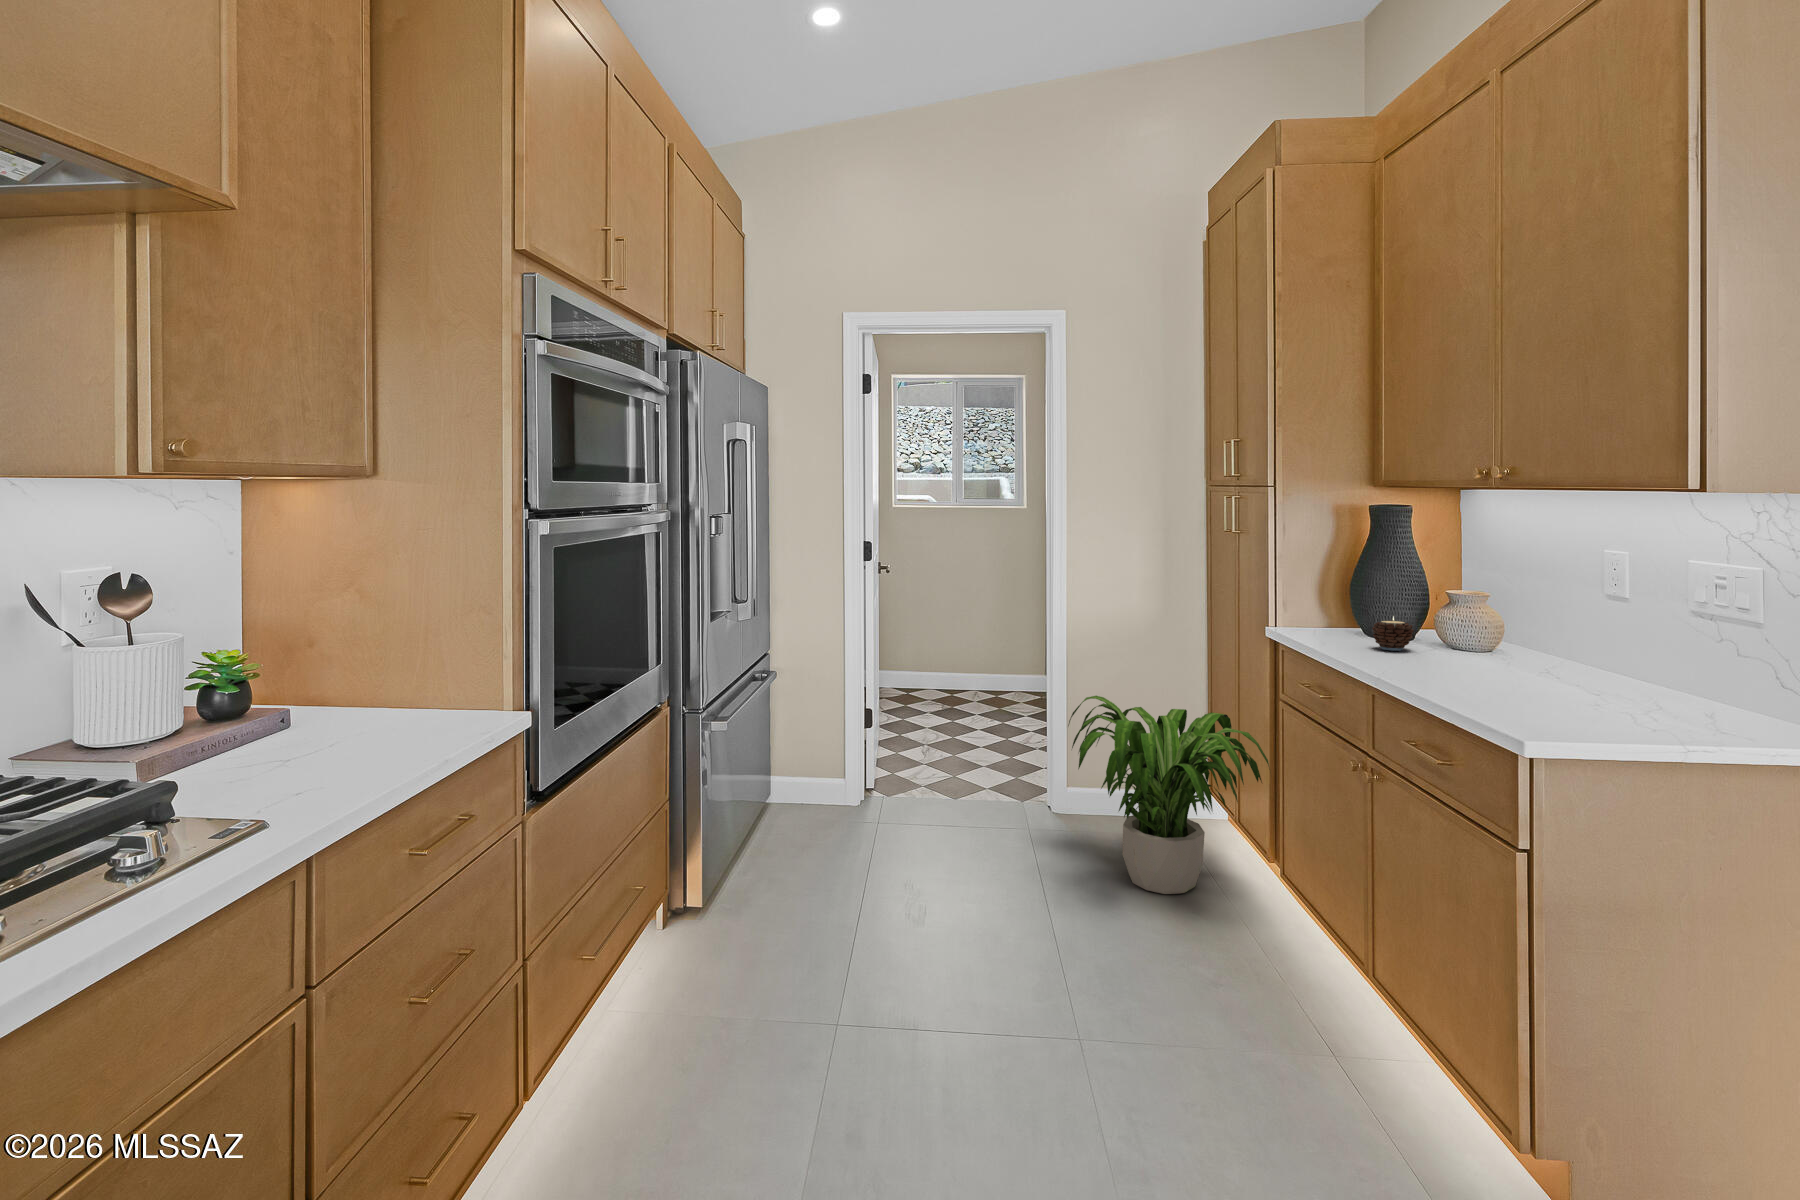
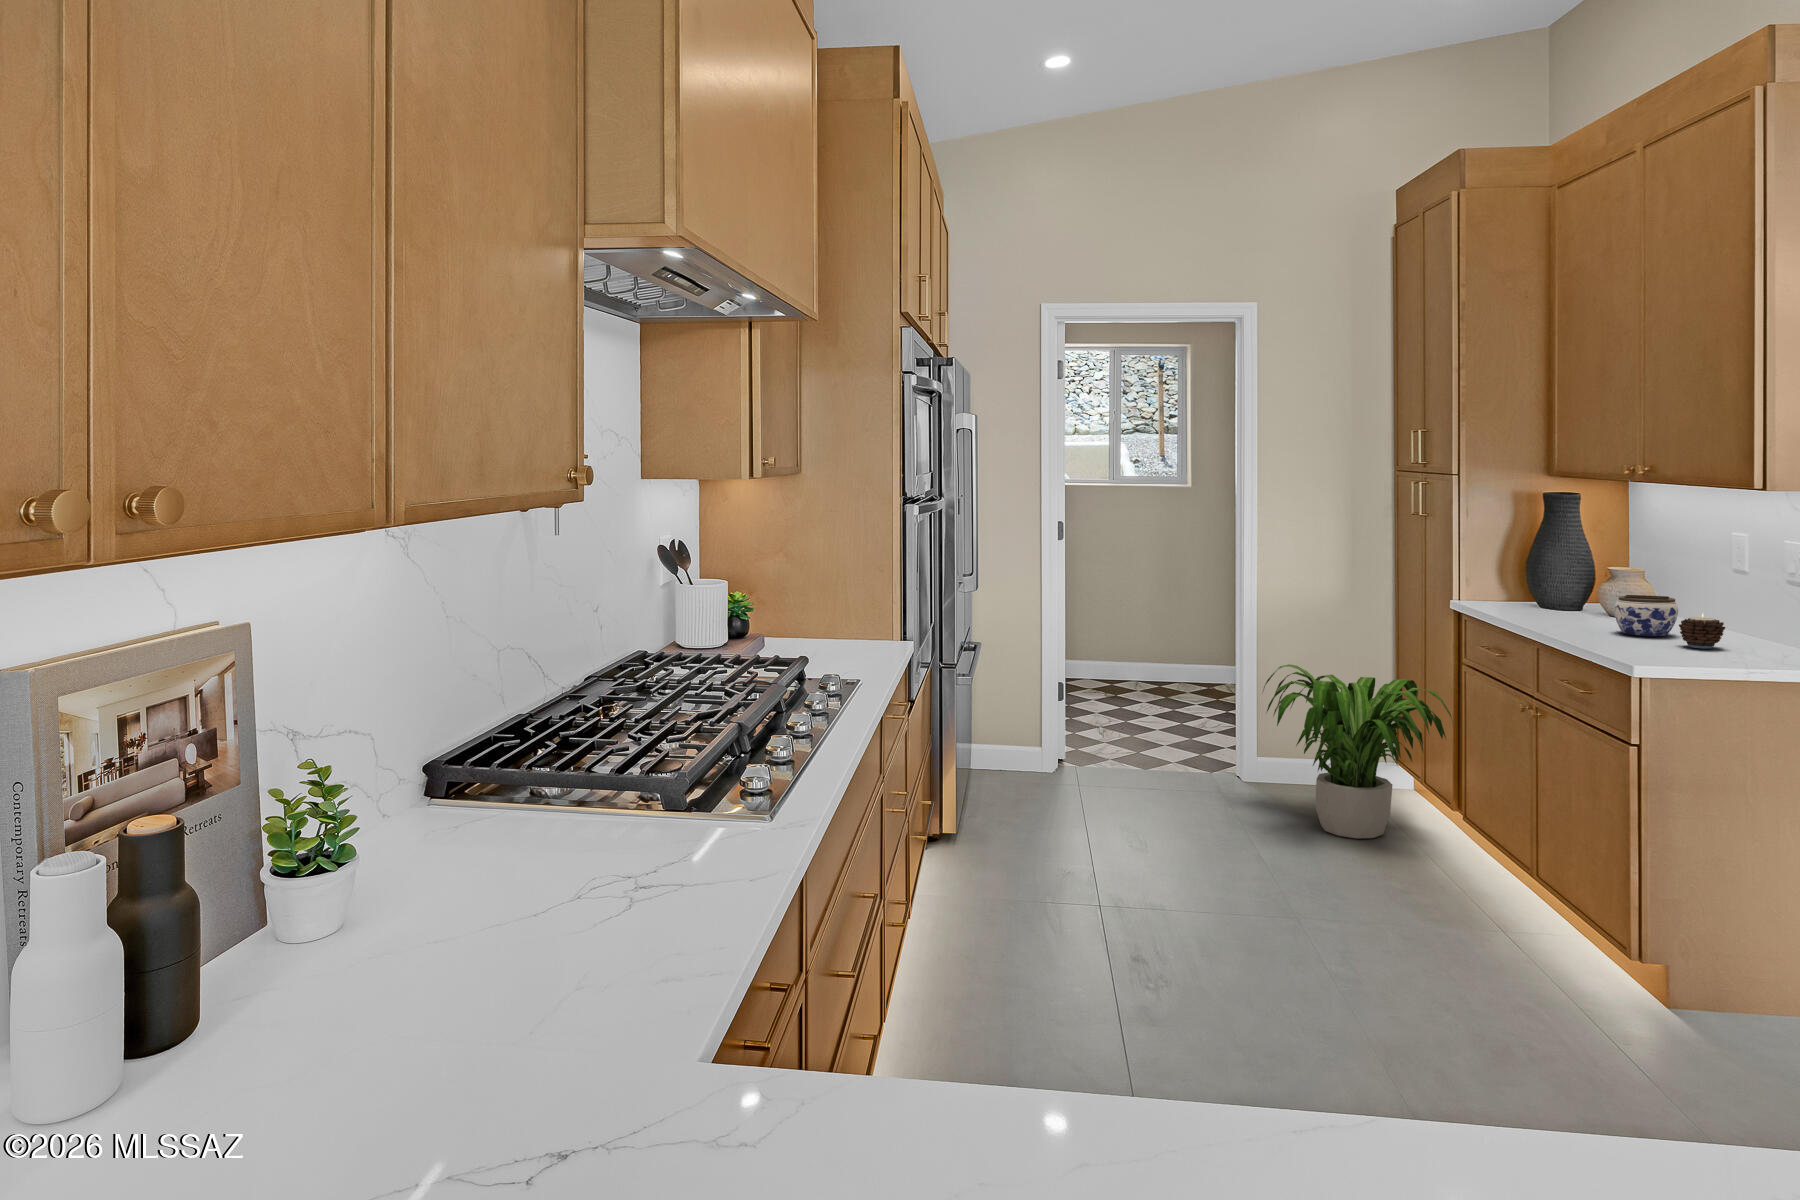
candle: present [1372,617,1414,651] -> present [1679,614,1725,649]
jar: none [1468,630,1549,684] -> present [1615,595,1678,636]

